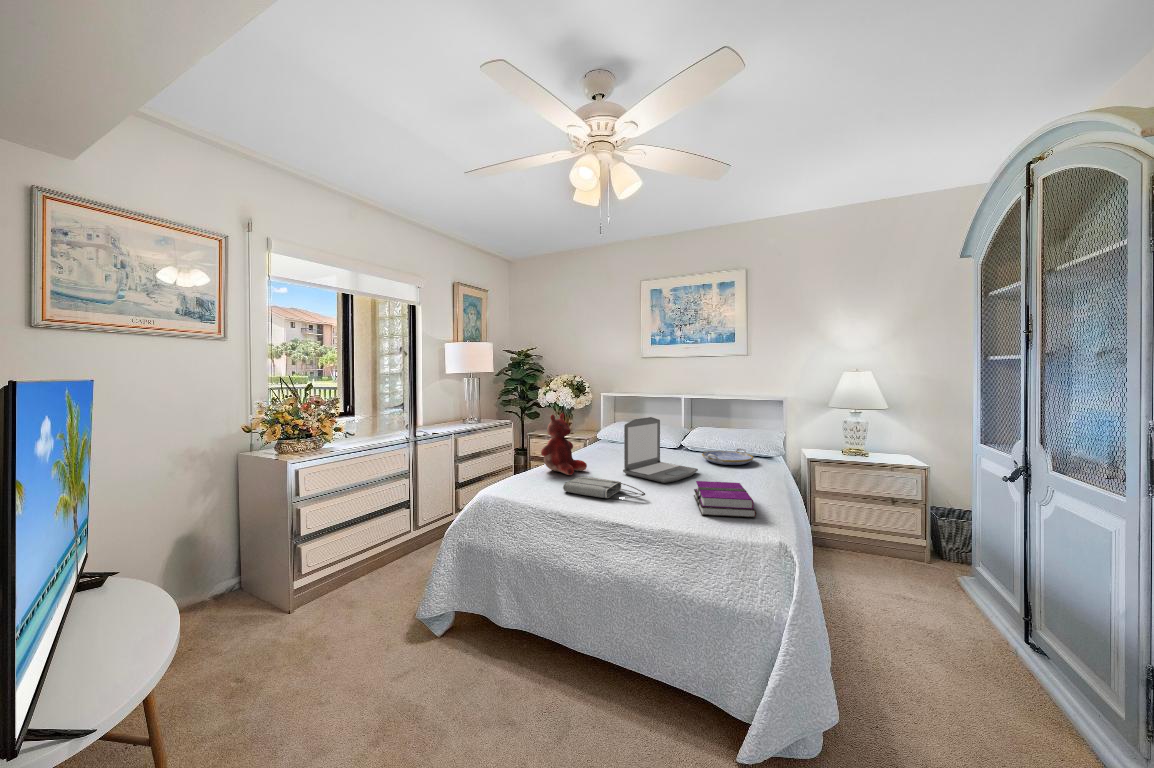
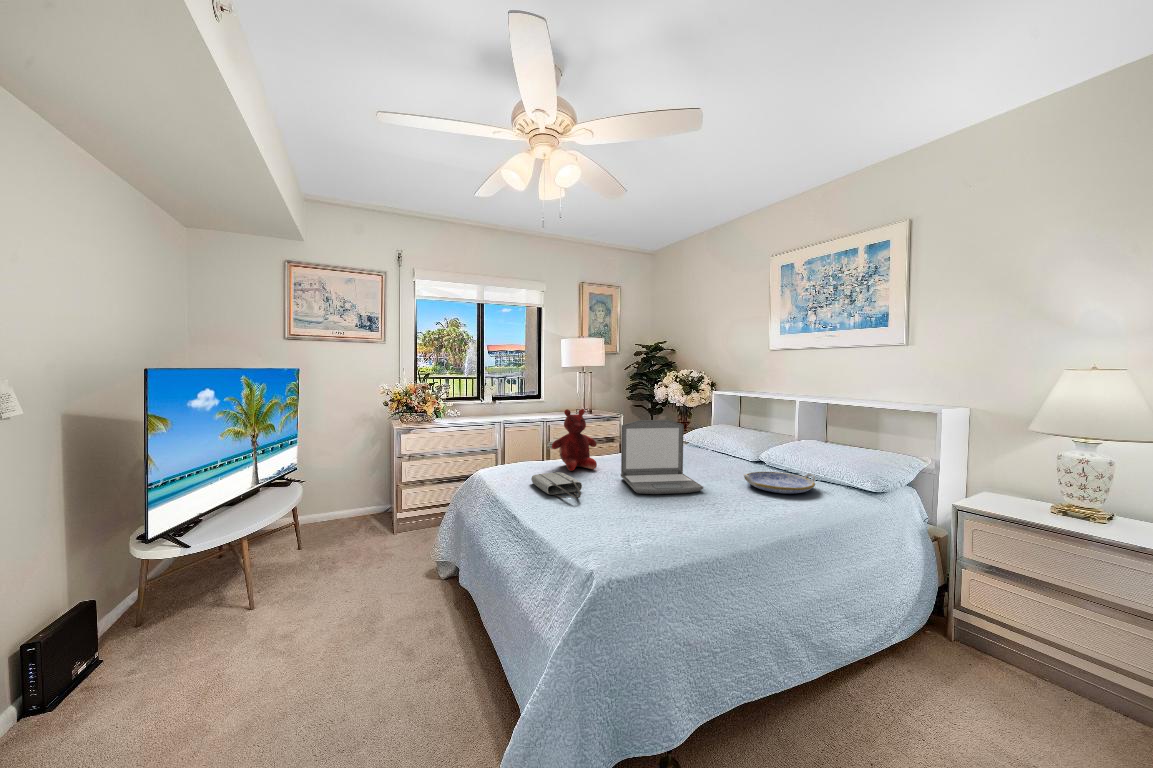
hardback book: present [694,481,756,517] -> none [592,494,681,542]

